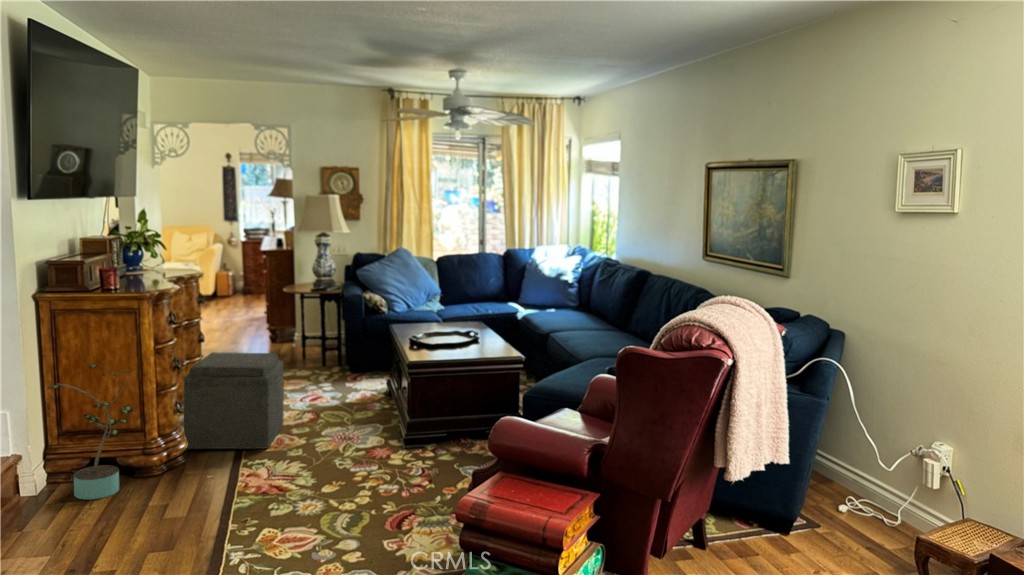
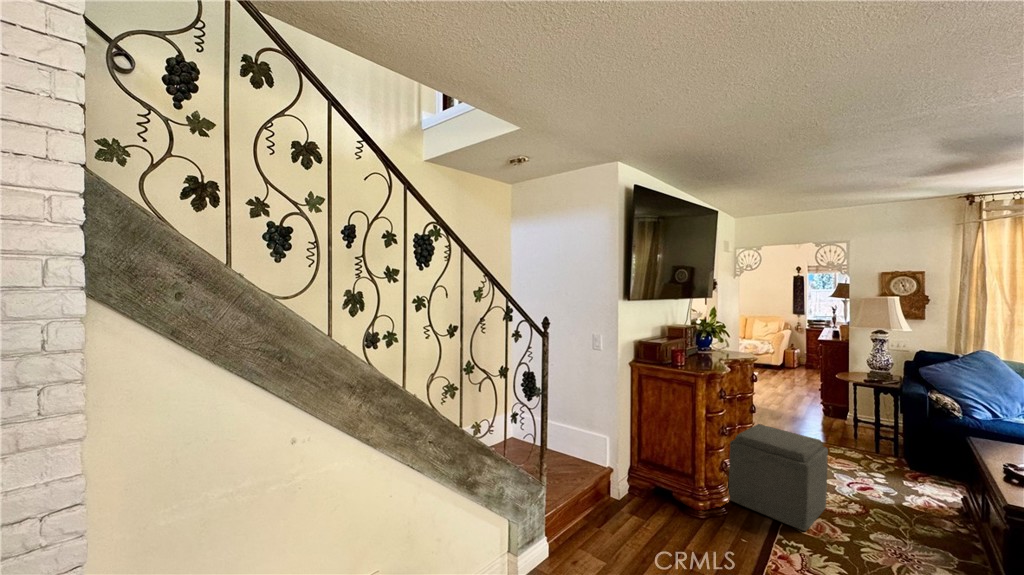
potted plant: present [48,364,133,500] -> none [630,418,688,521]

